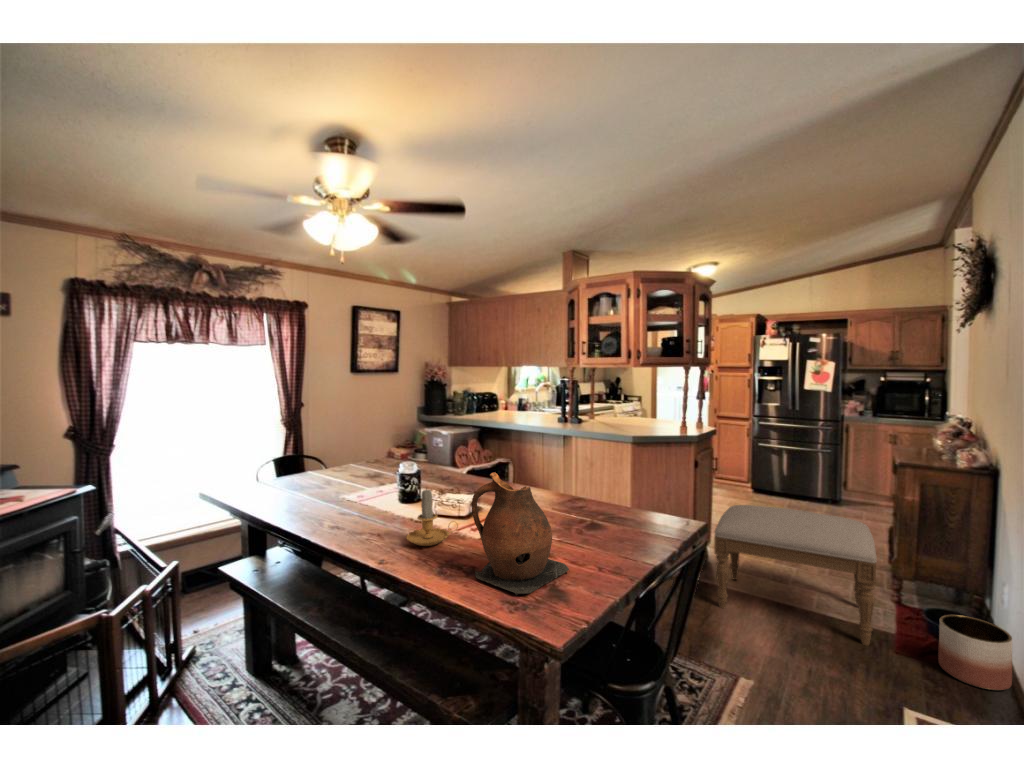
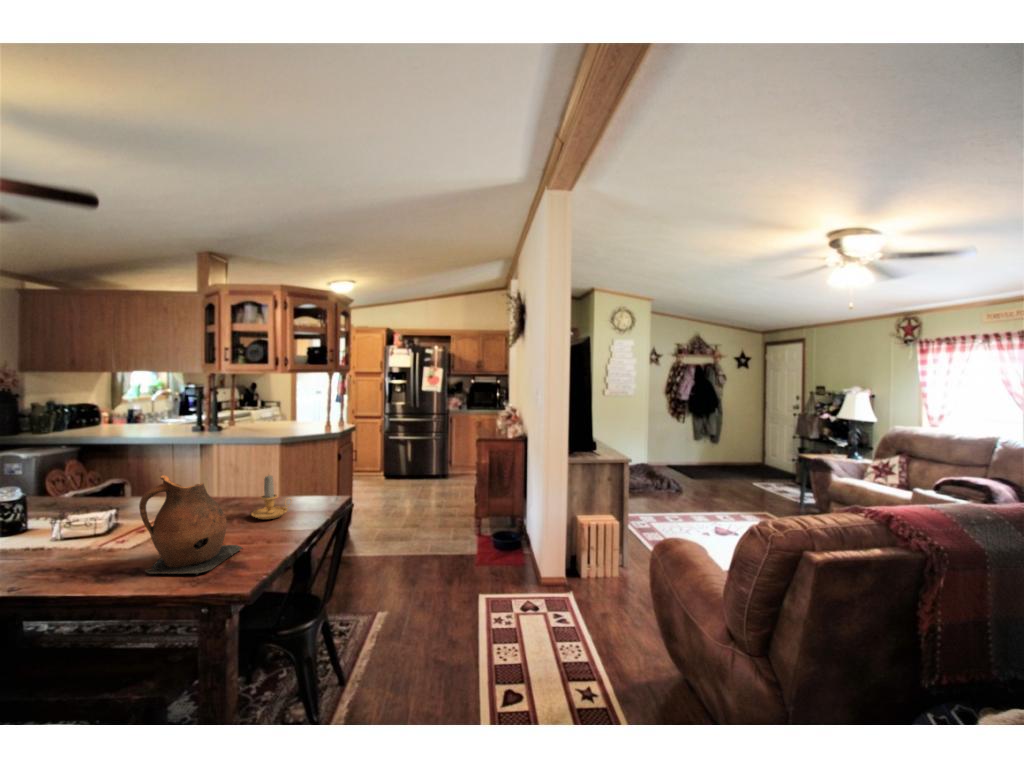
candle: present [406,490,458,546] -> present [251,476,291,520]
ottoman: present [714,505,877,645] -> none [356,483,464,573]
planter: present [938,615,1012,690] -> none [496,531,529,571]

